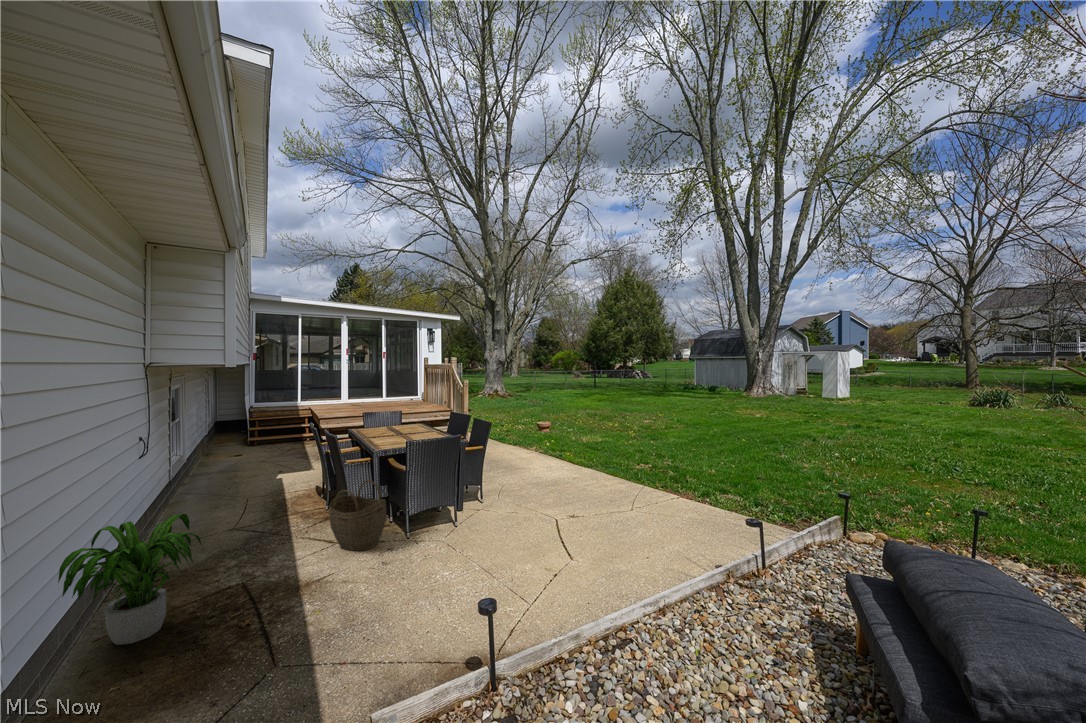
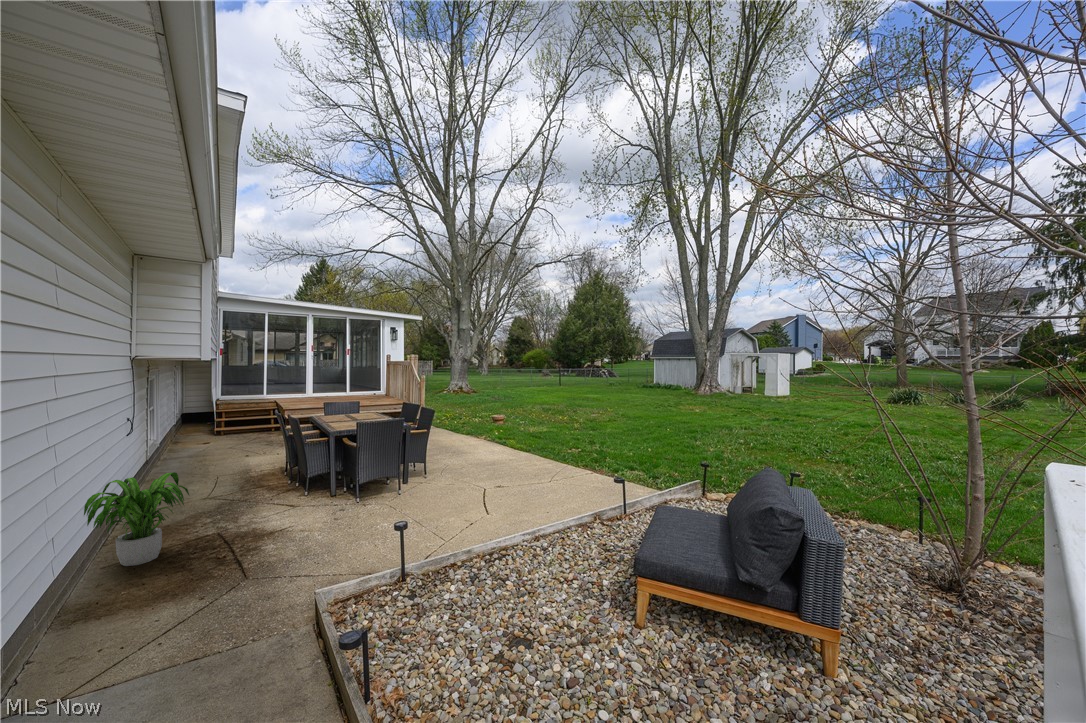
woven basket: present [329,480,387,551] -> none [292,454,340,510]

